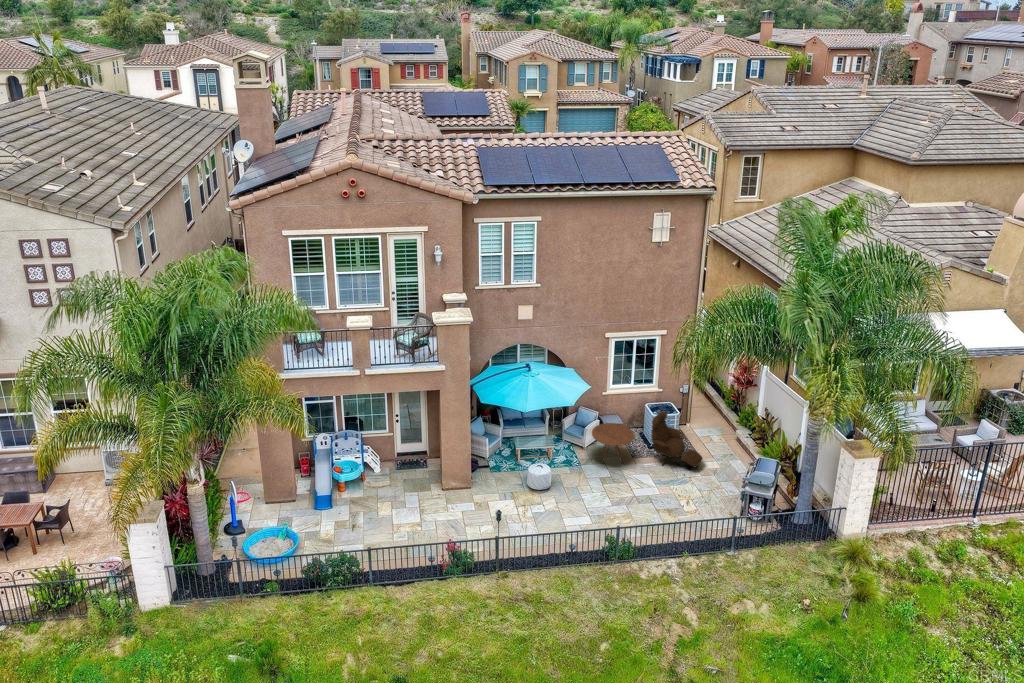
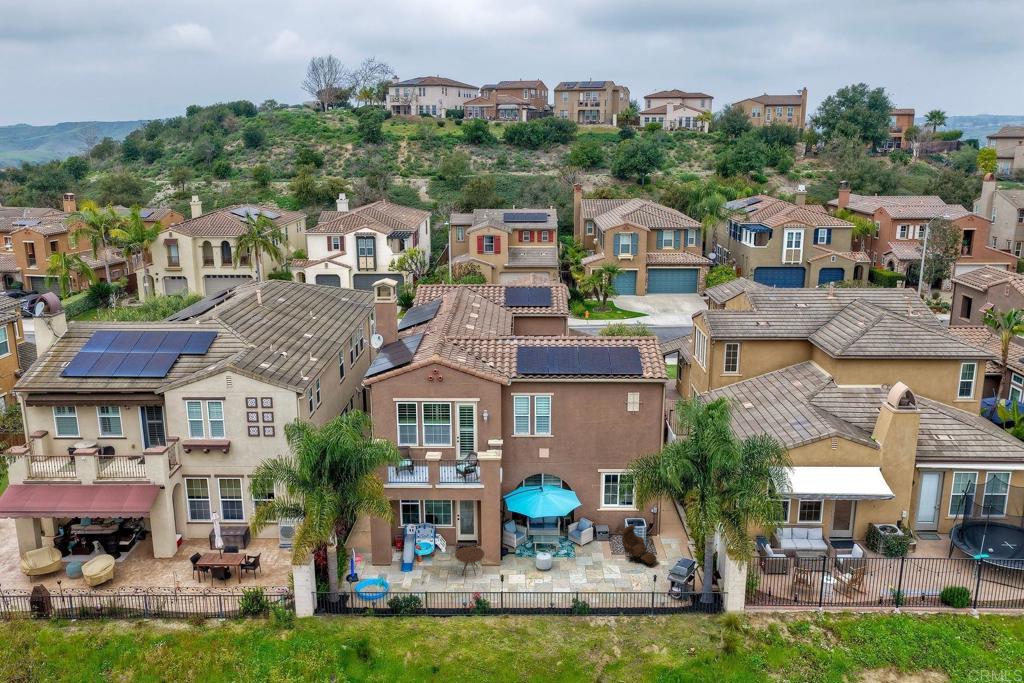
round table: present [592,423,634,463] -> present [455,546,484,575]

